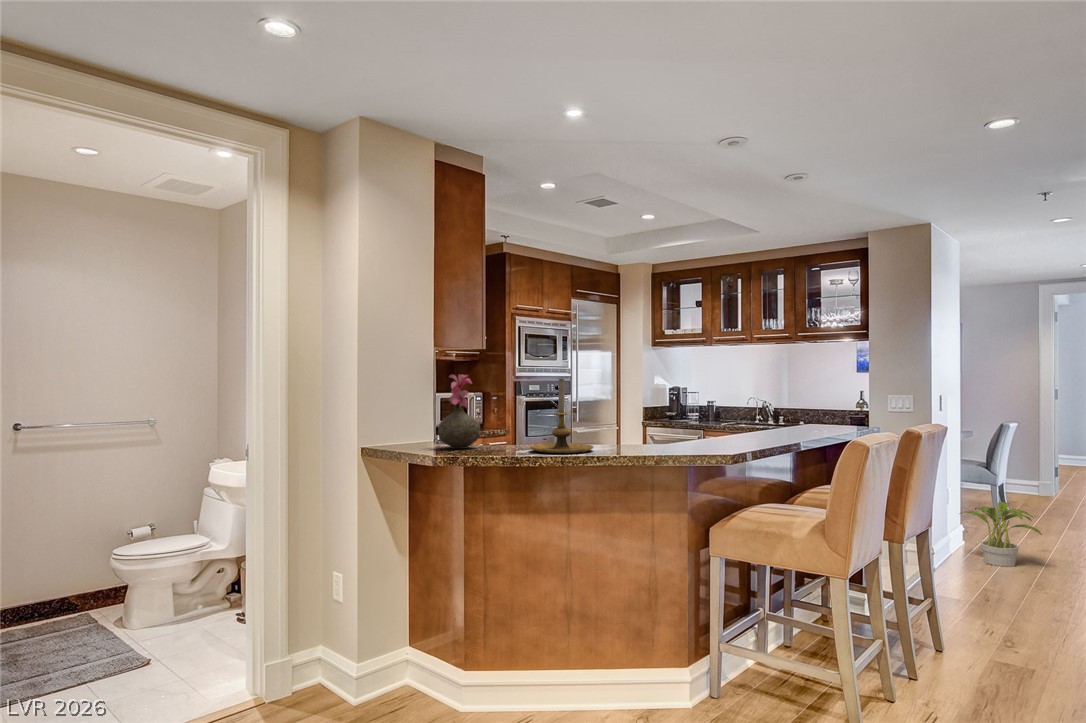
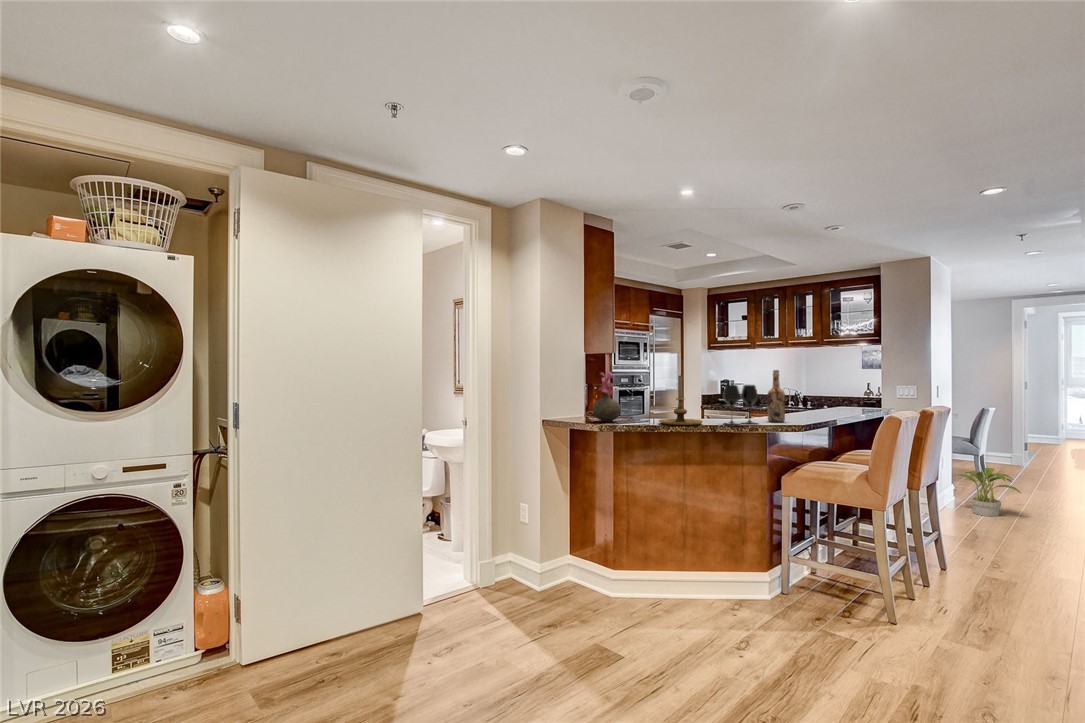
wine bottle: none [692,371,716,447] -> present [768,370,785,422]
wine glass: none [624,392,675,451] -> present [723,385,758,425]

